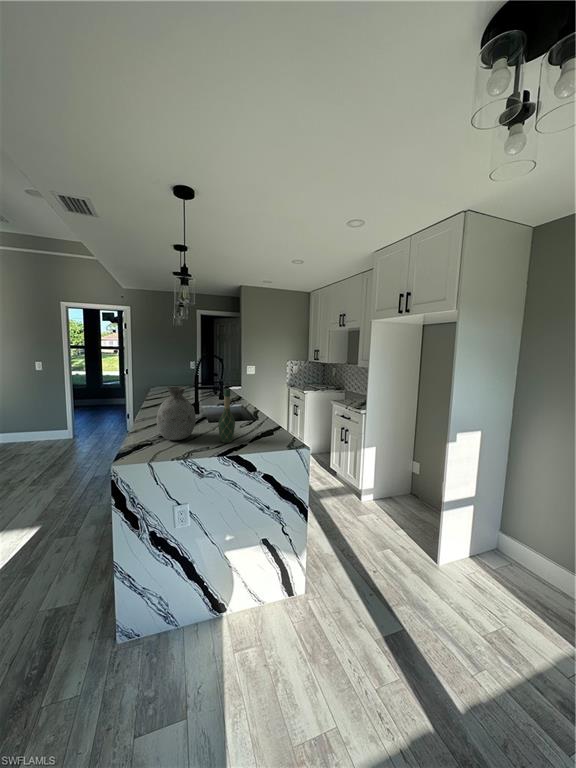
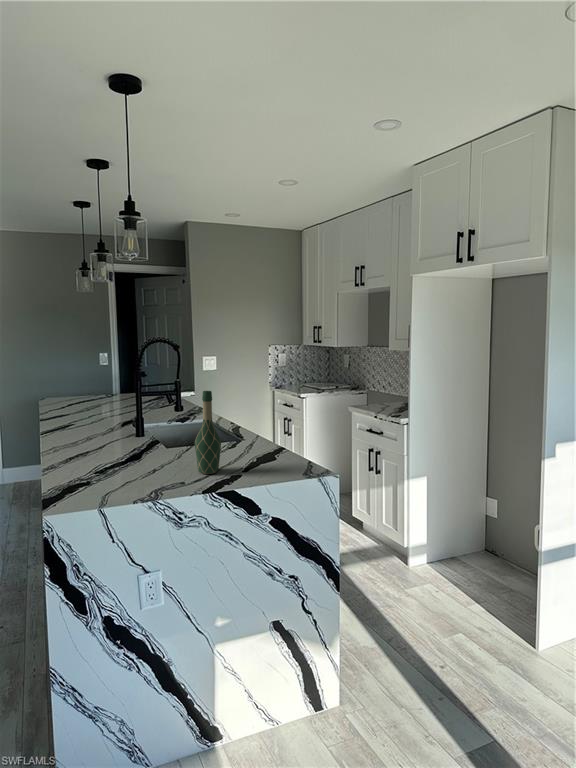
vase: present [157,387,196,440] -> none [96,390,156,474]

